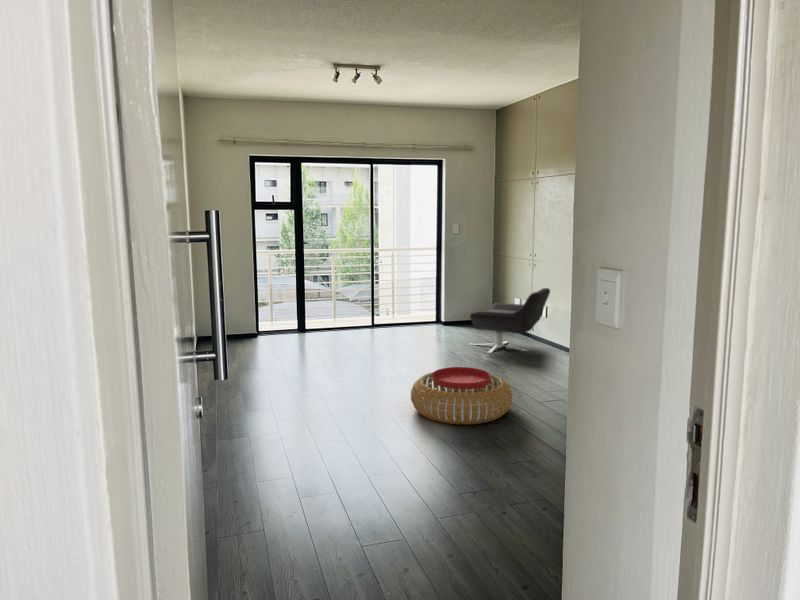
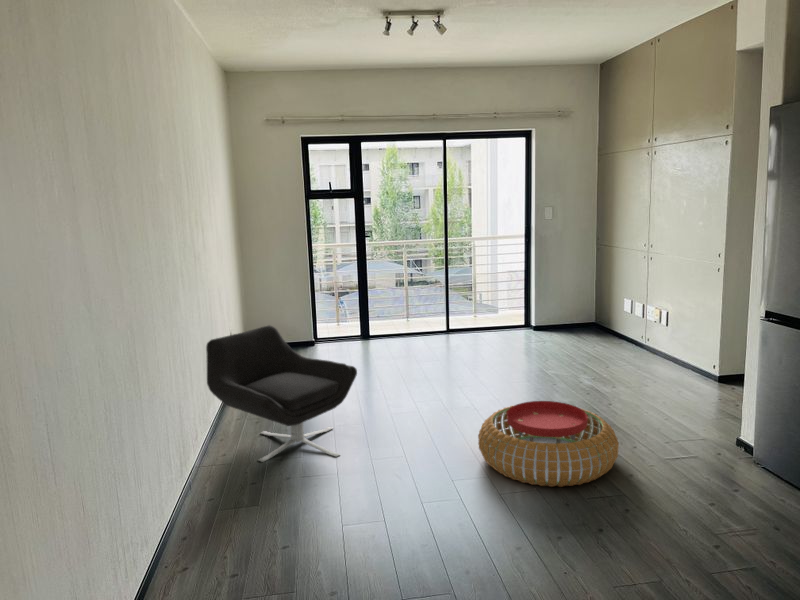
lounge chair: present [470,288,550,353] -> present [206,325,357,462]

